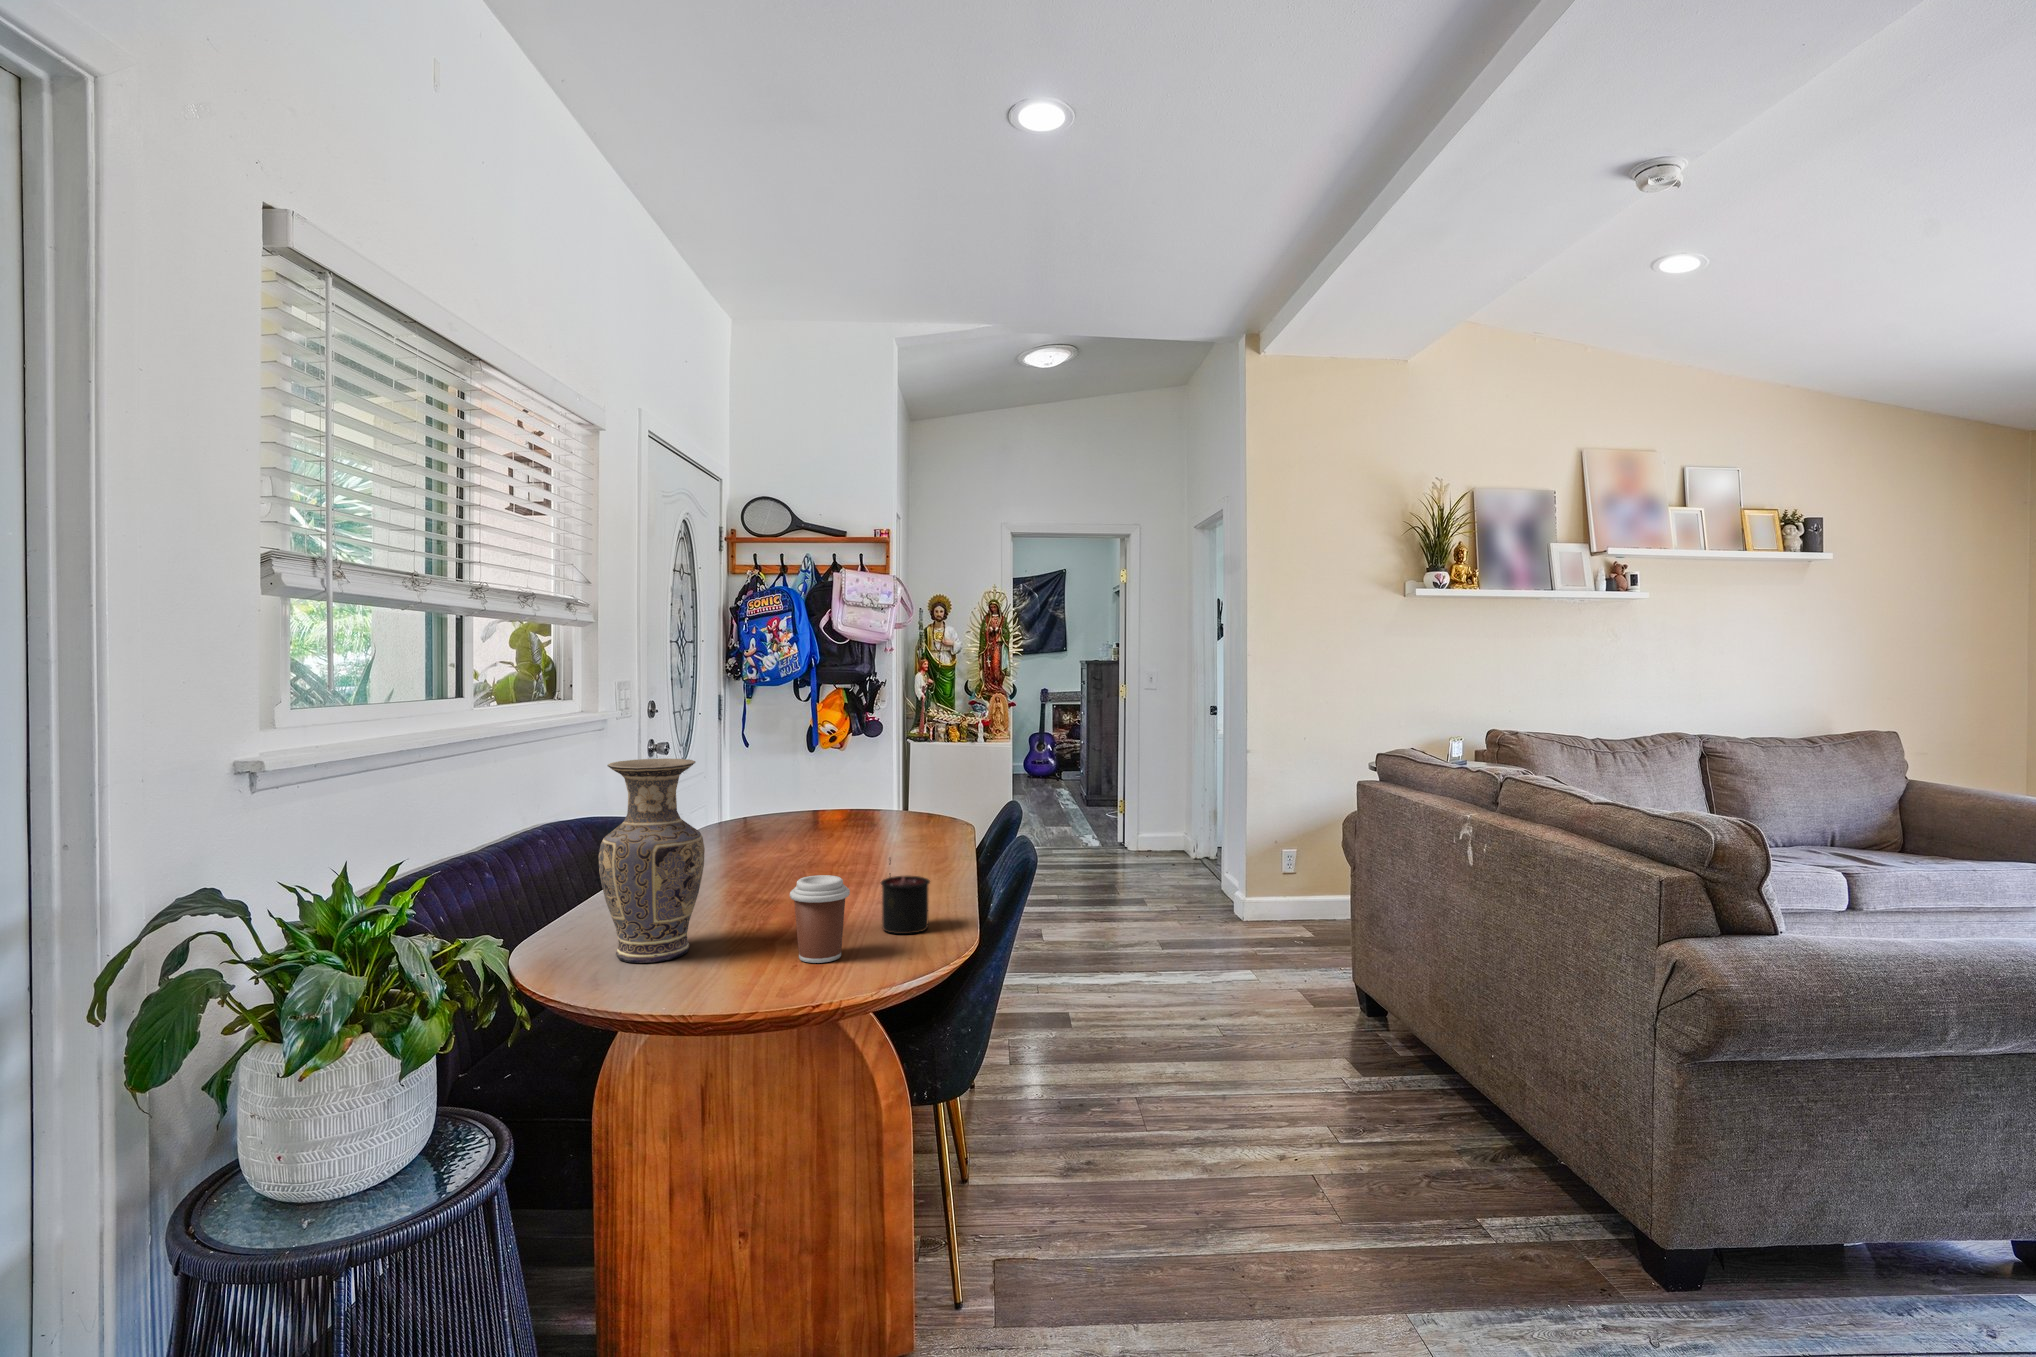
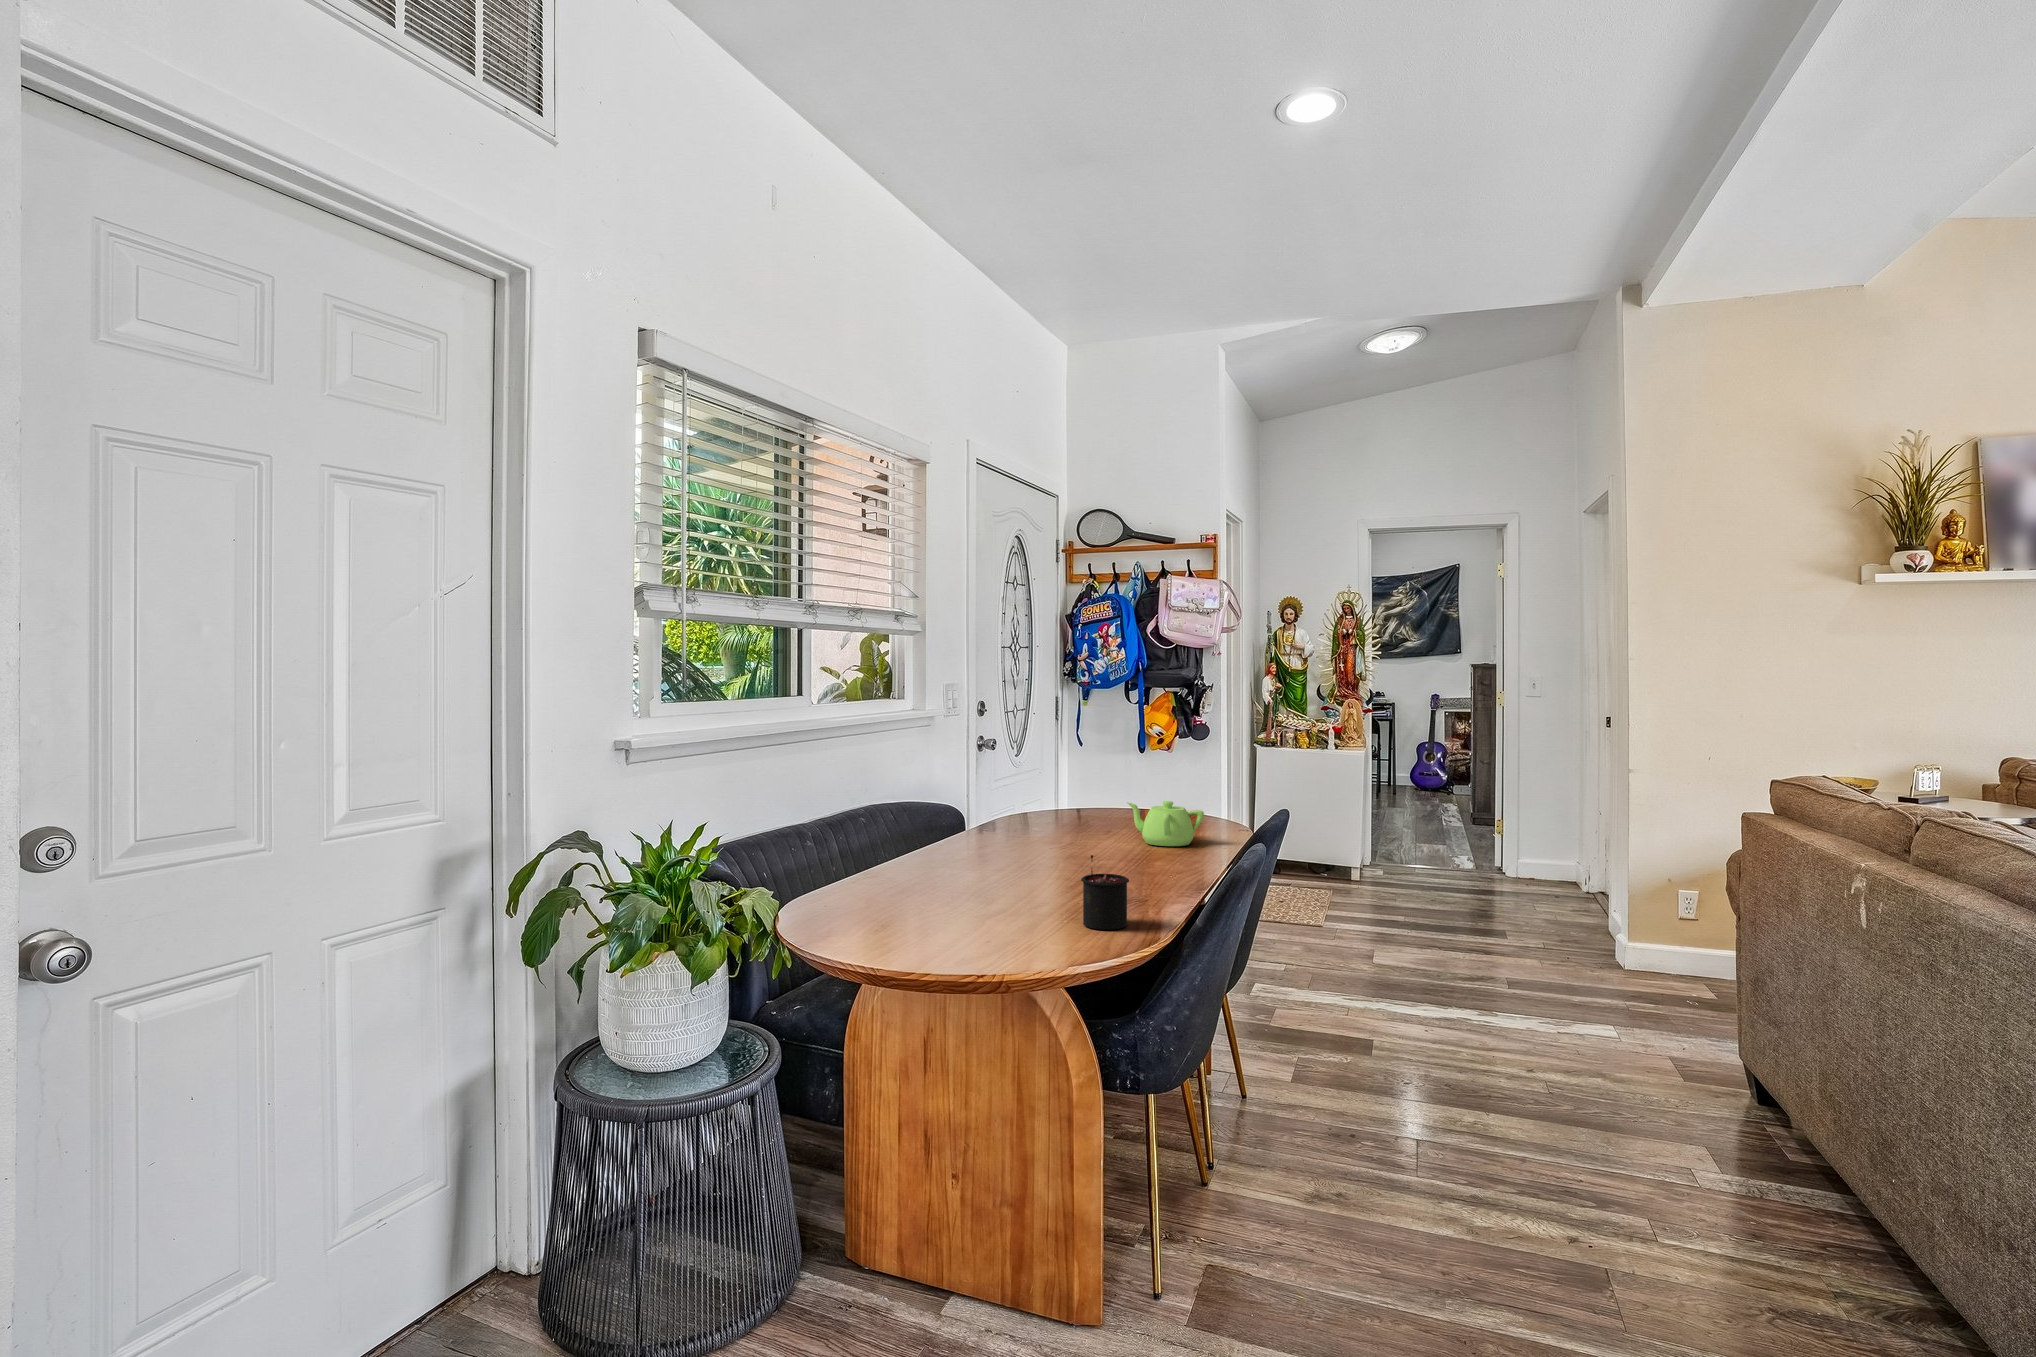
vase: present [599,759,705,963] -> none [835,752,922,929]
teapot: none [858,798,936,844] -> present [1127,801,1204,846]
coffee cup: present [790,875,850,963] -> none [982,865,1036,946]

